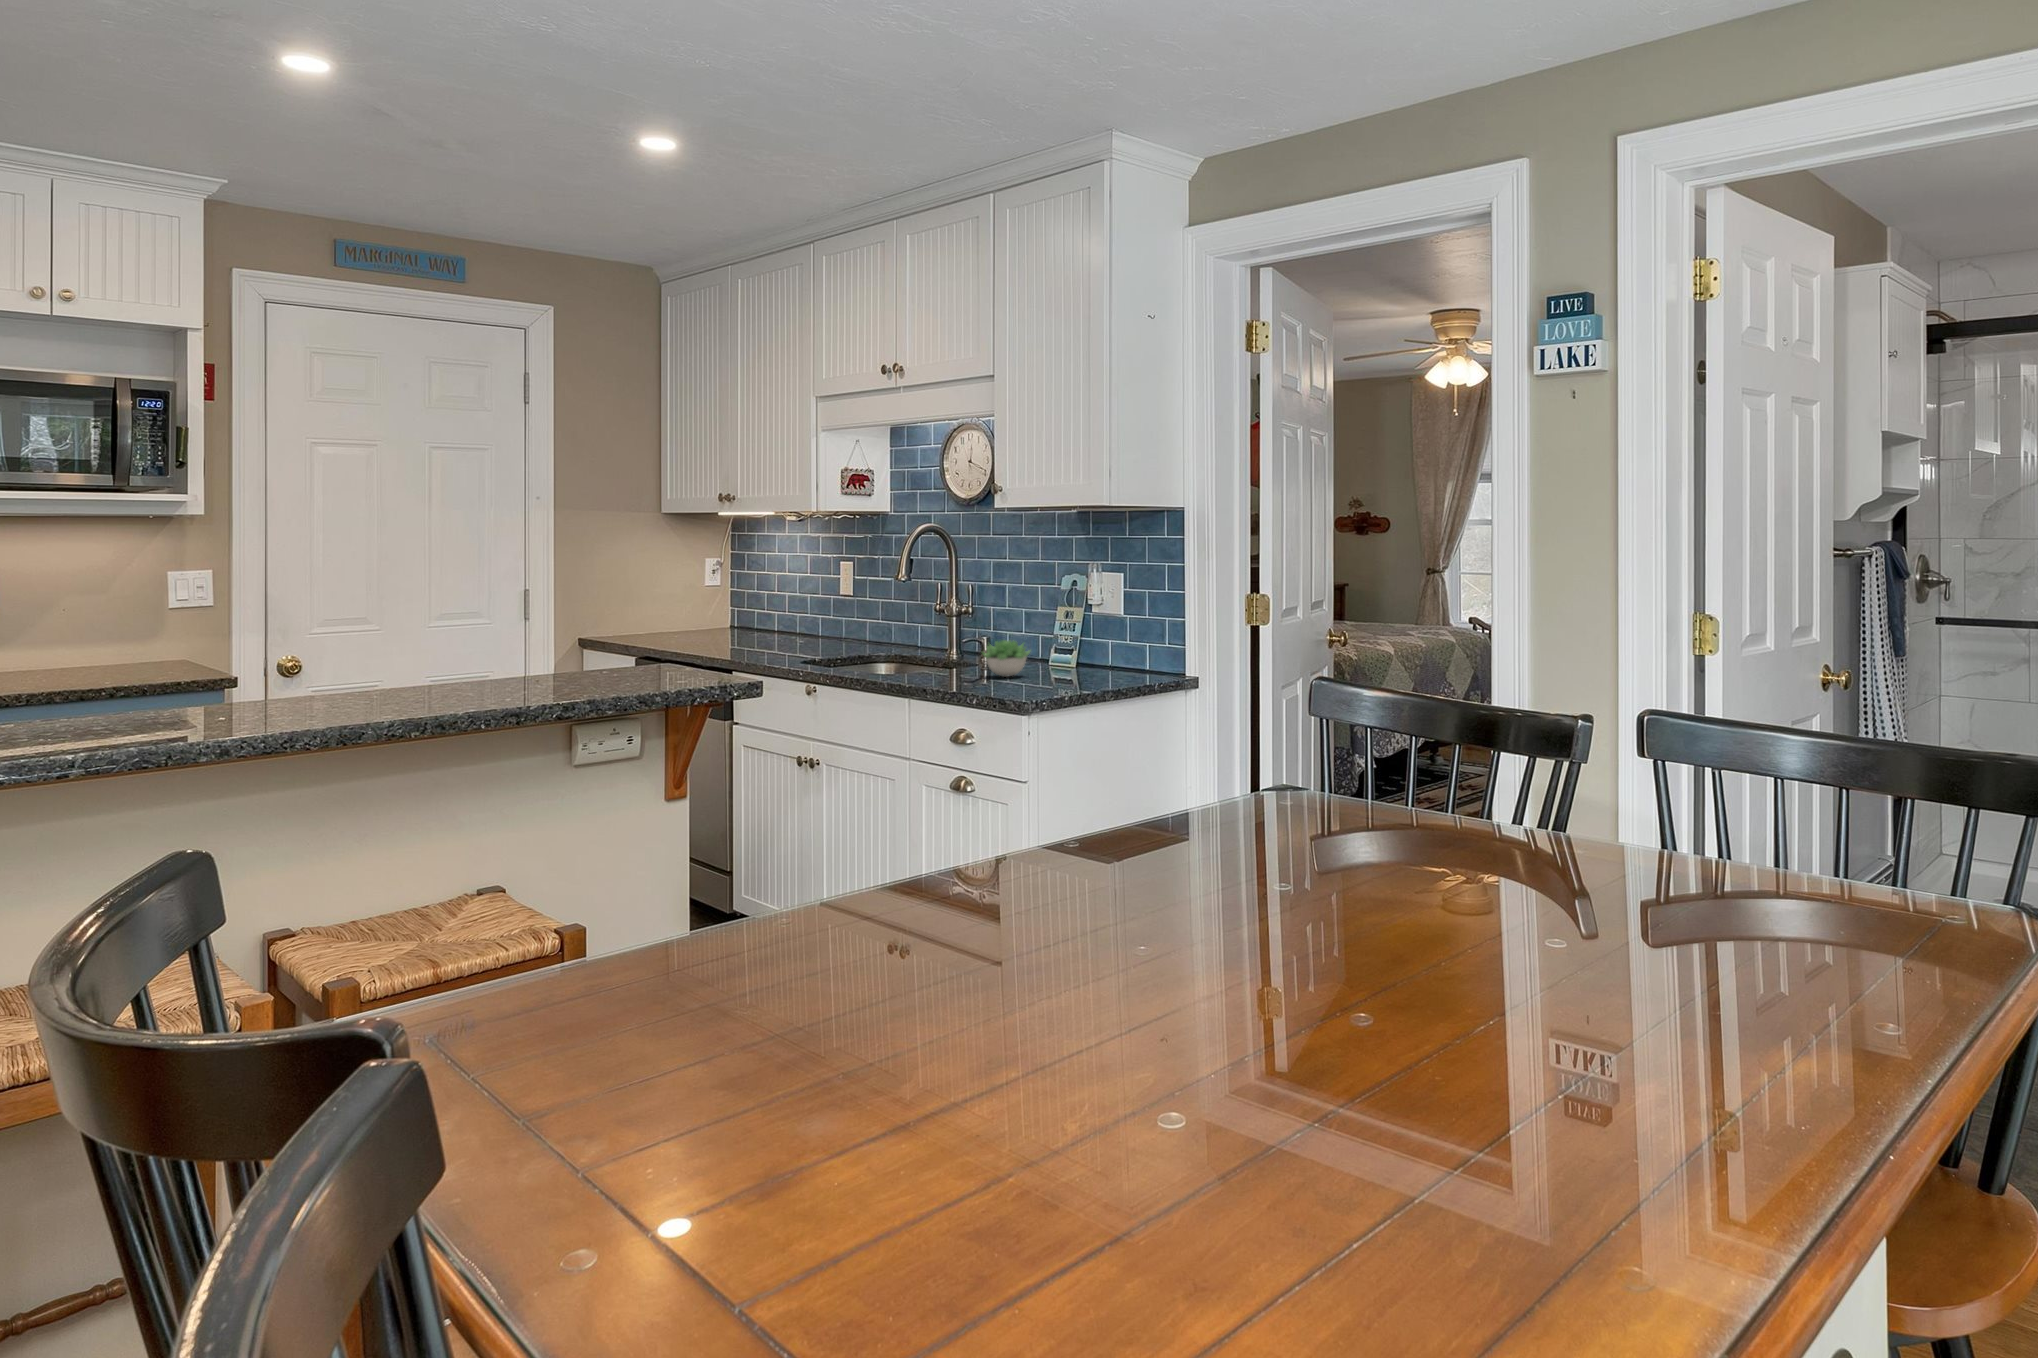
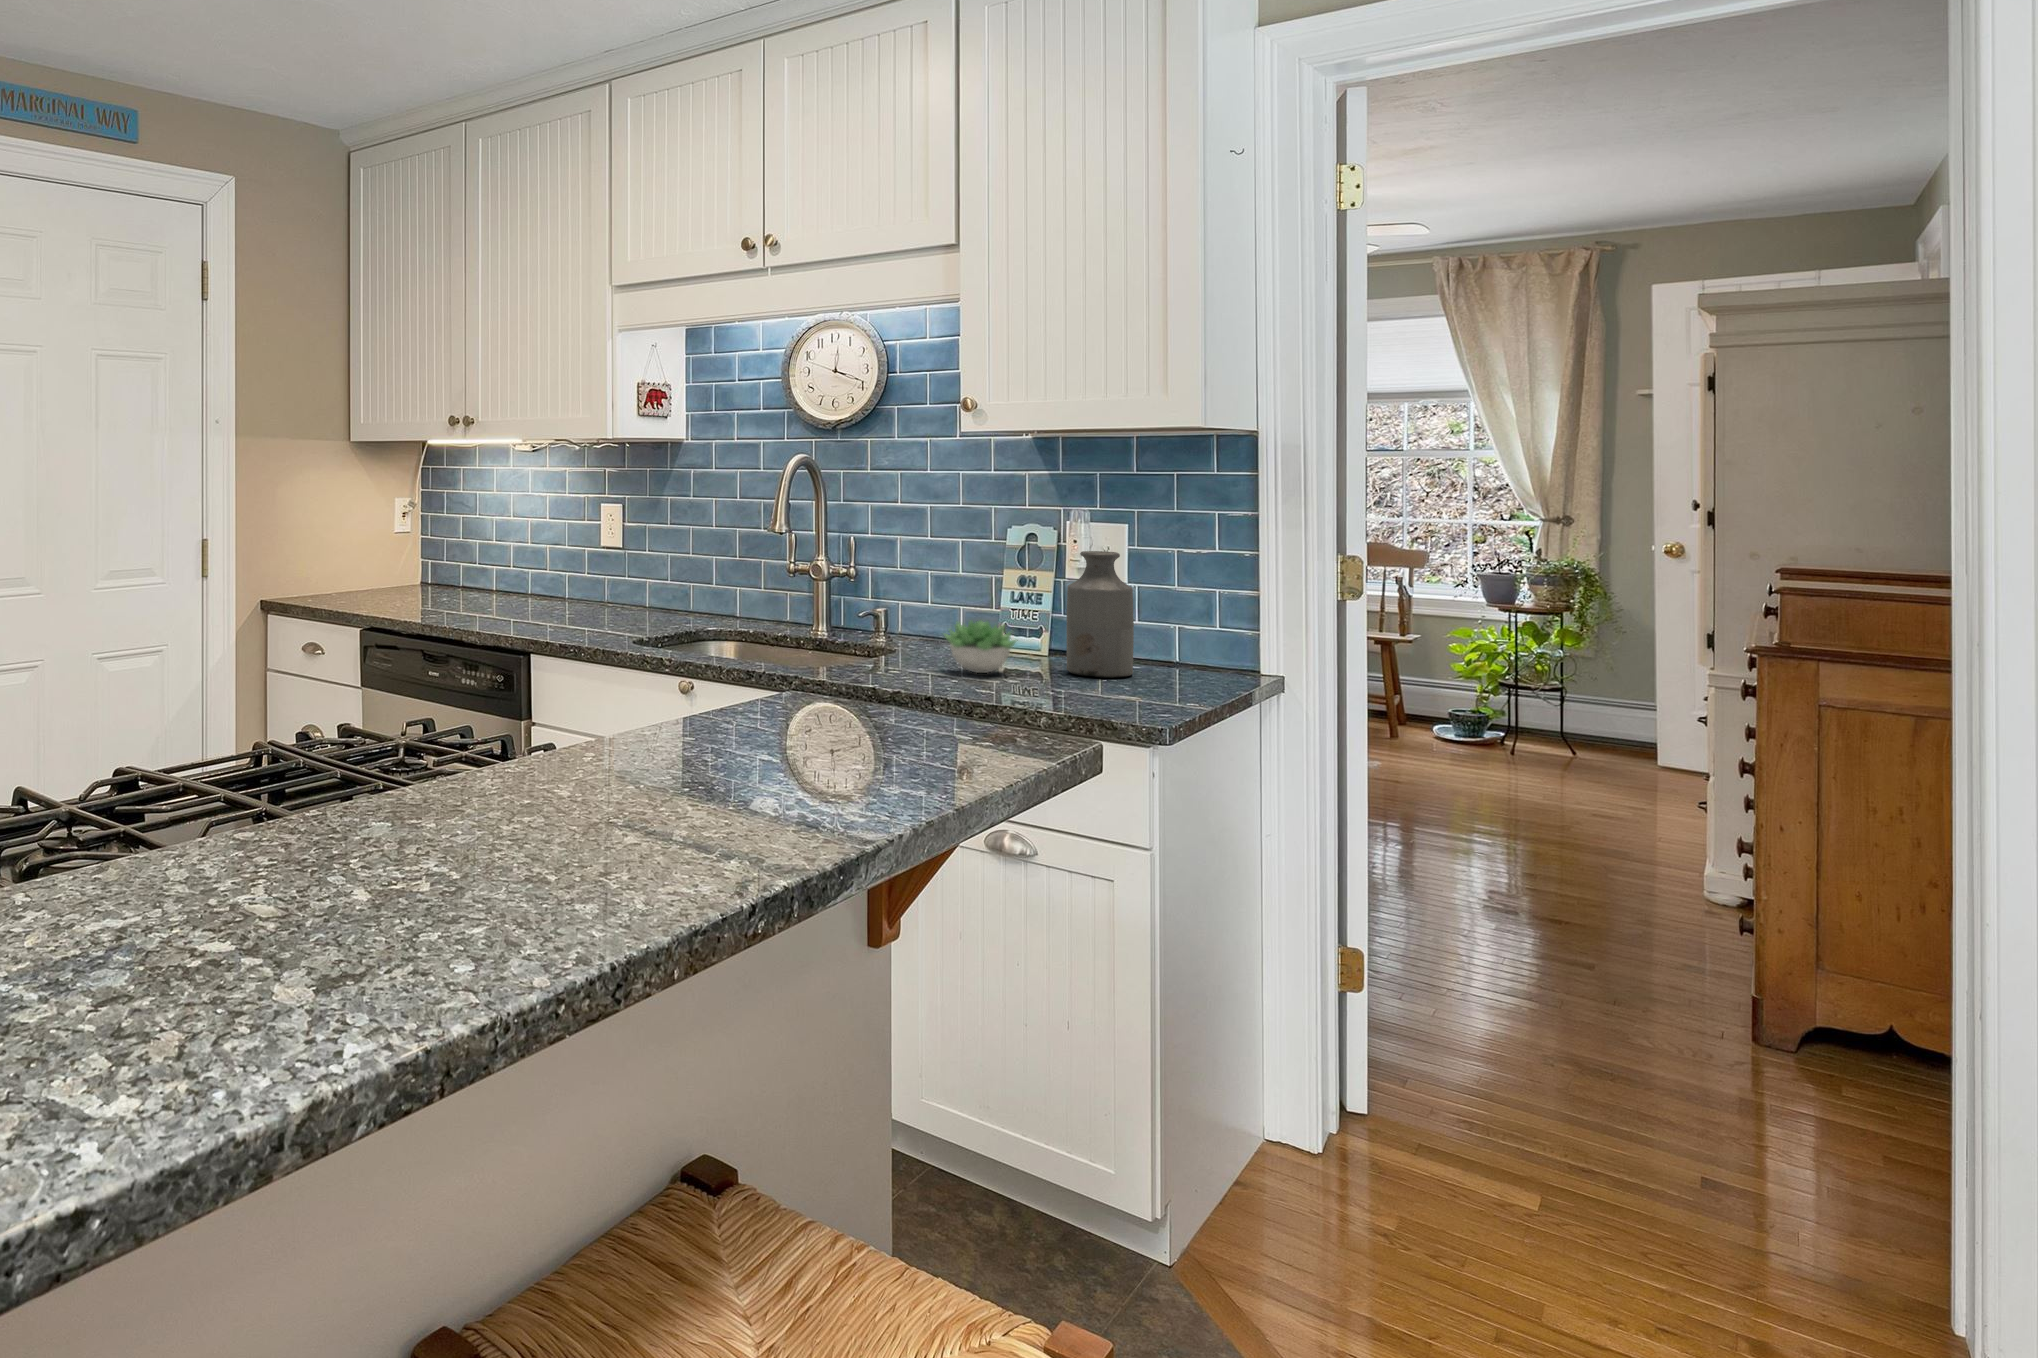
bottle: none [1064,591,1107,678] -> present [1066,551,1134,678]

